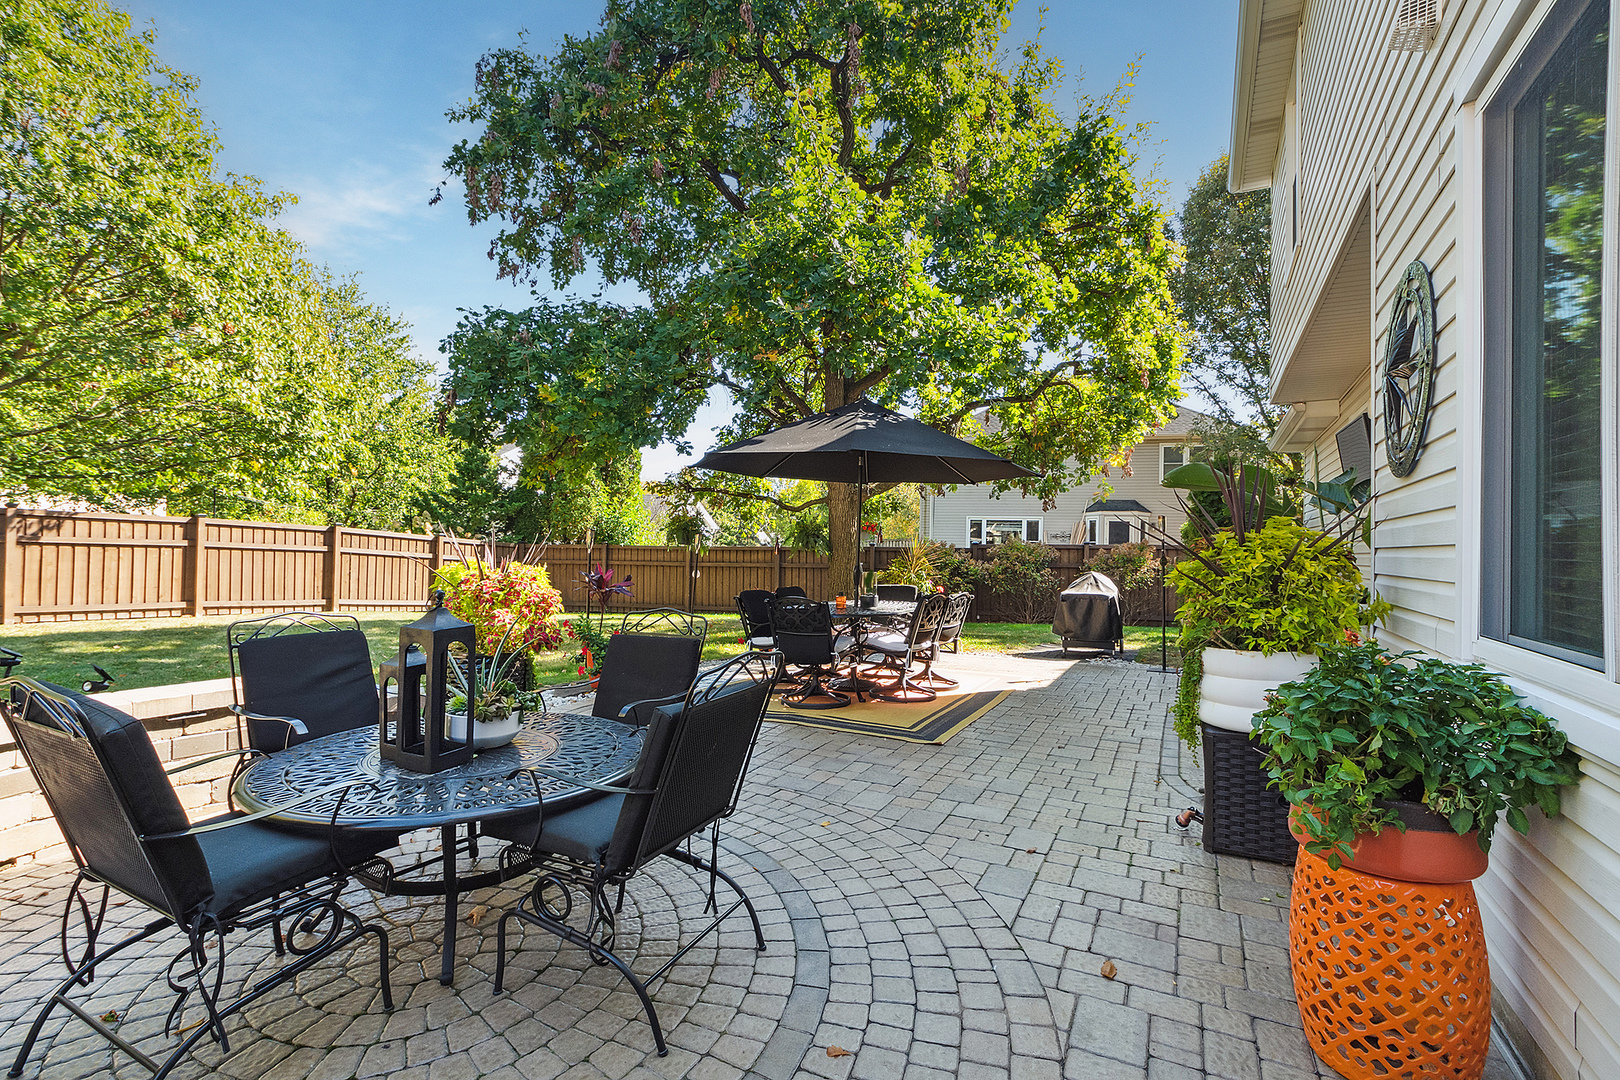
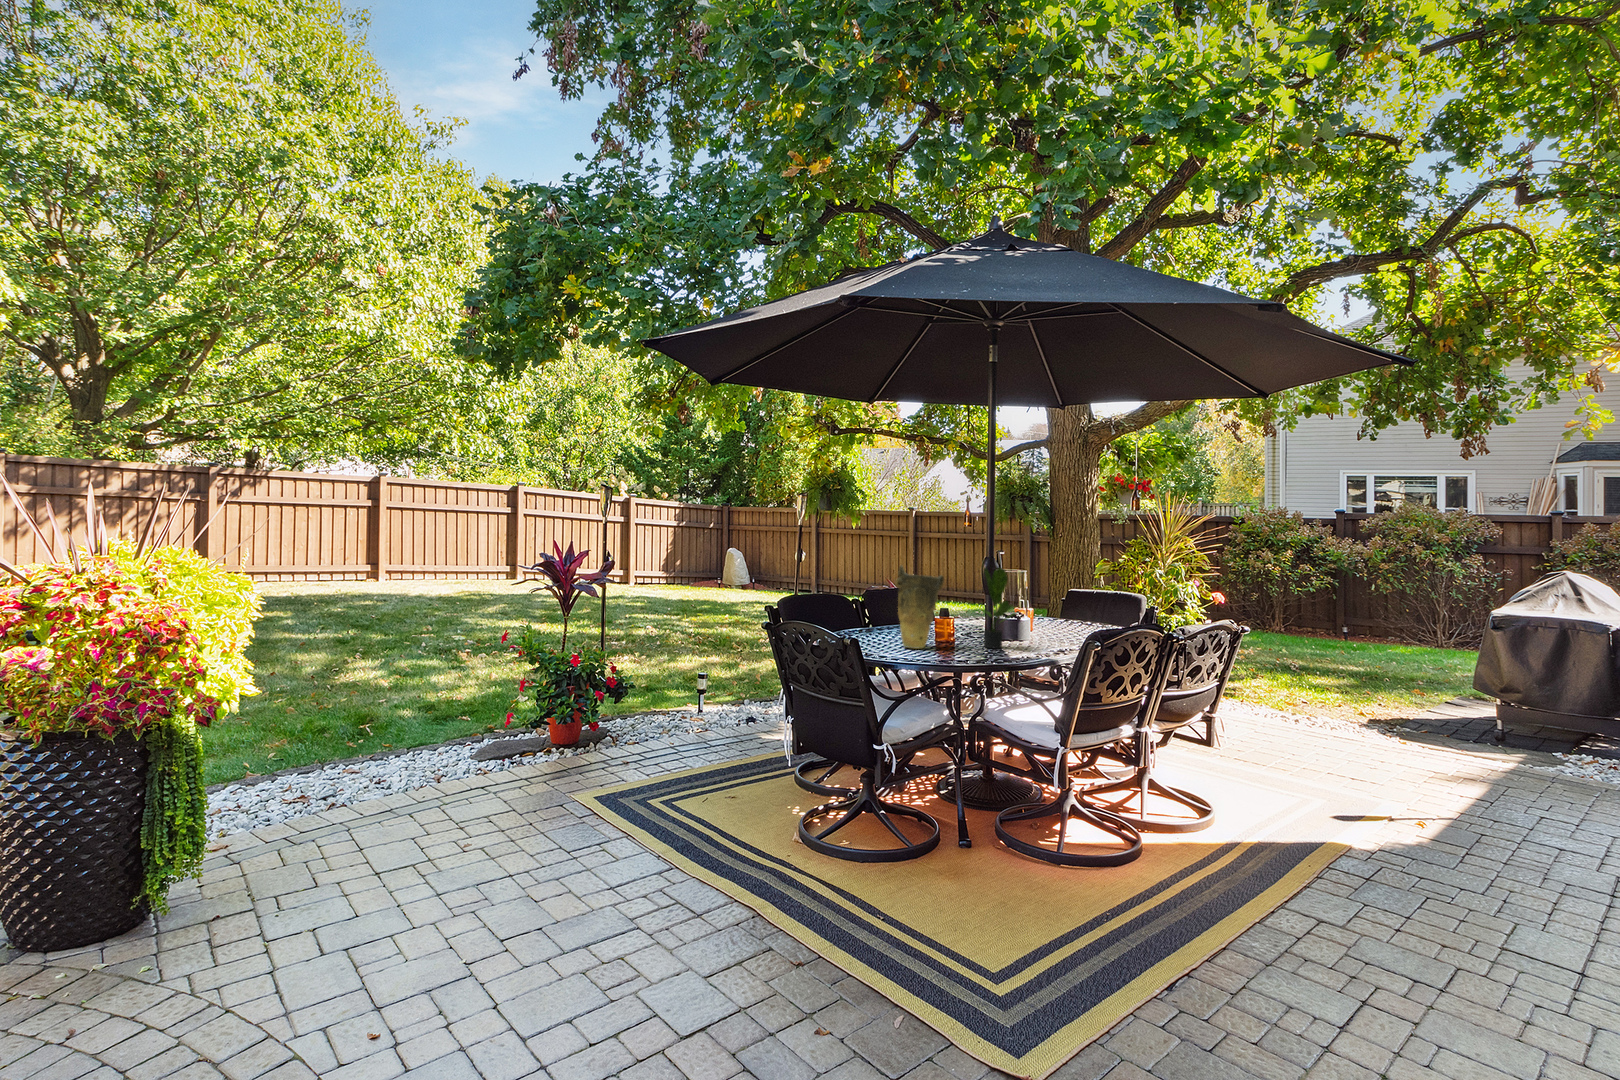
vase: none [823,569,844,610] -> present [895,565,944,649]

